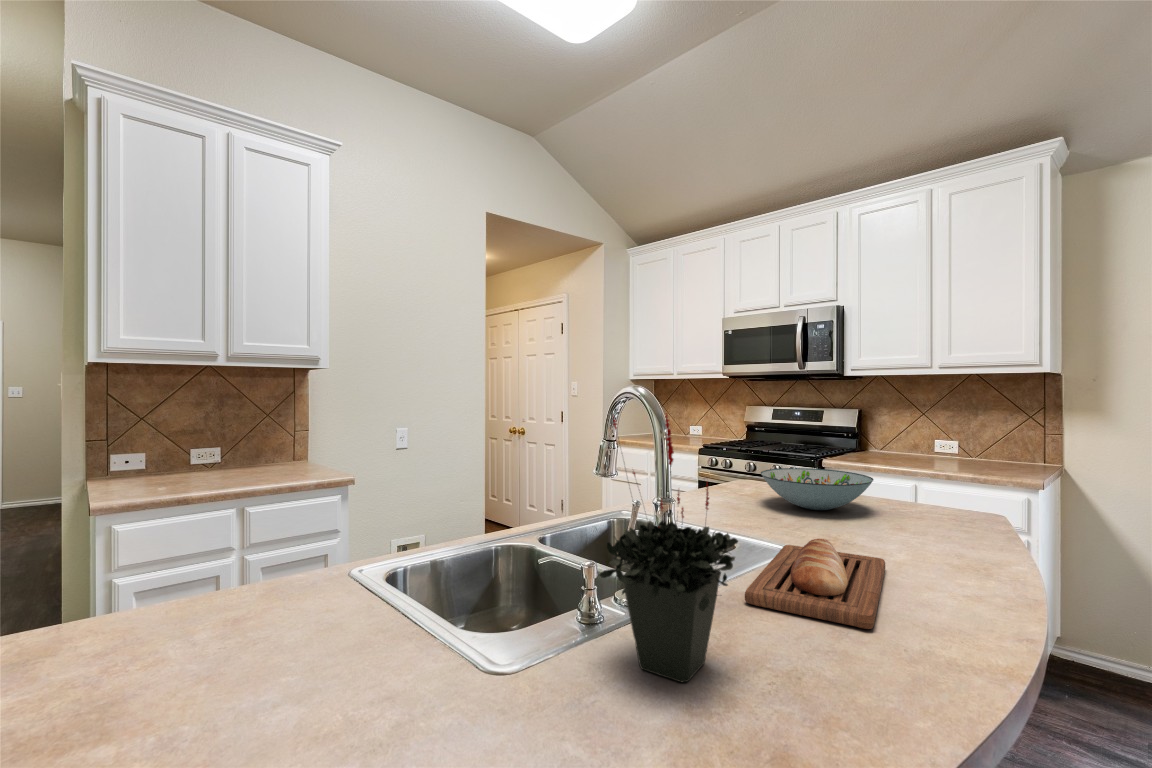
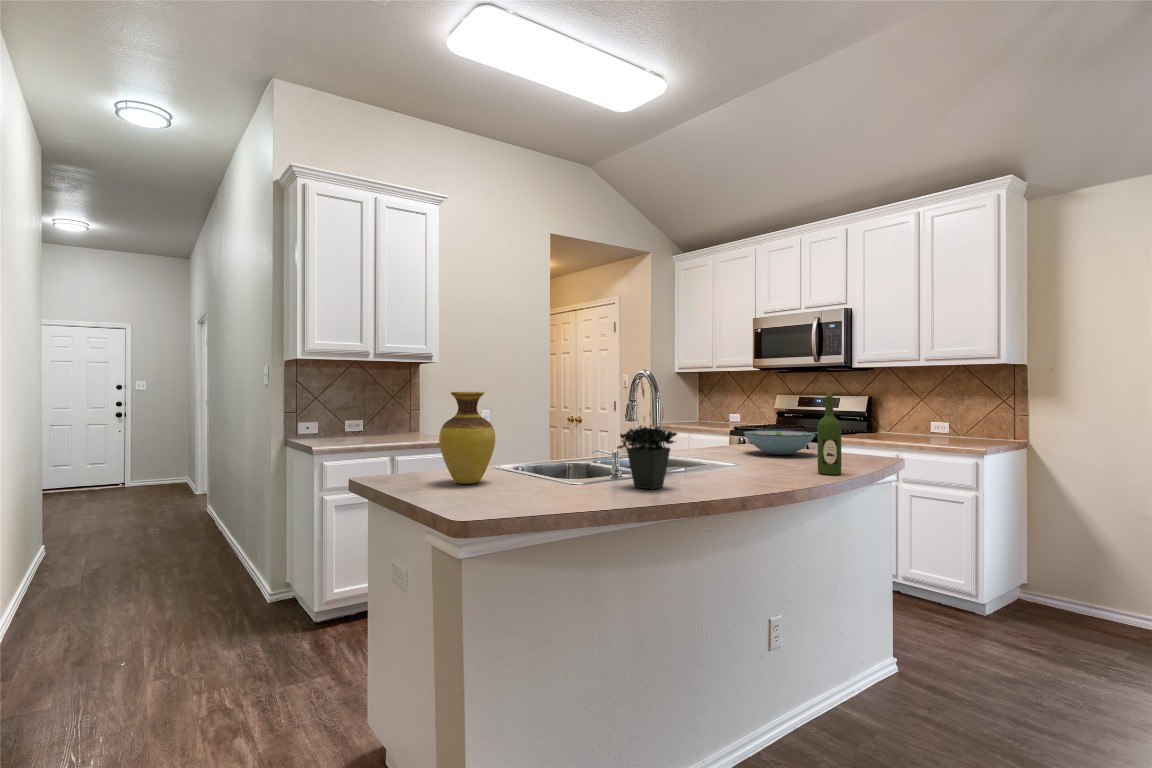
wine bottle: none [942,426,990,579] -> present [818,391,841,475]
vase: none [168,440,320,668] -> present [439,392,495,484]
bread loaf: present [745,539,885,629] -> none [695,454,785,483]

